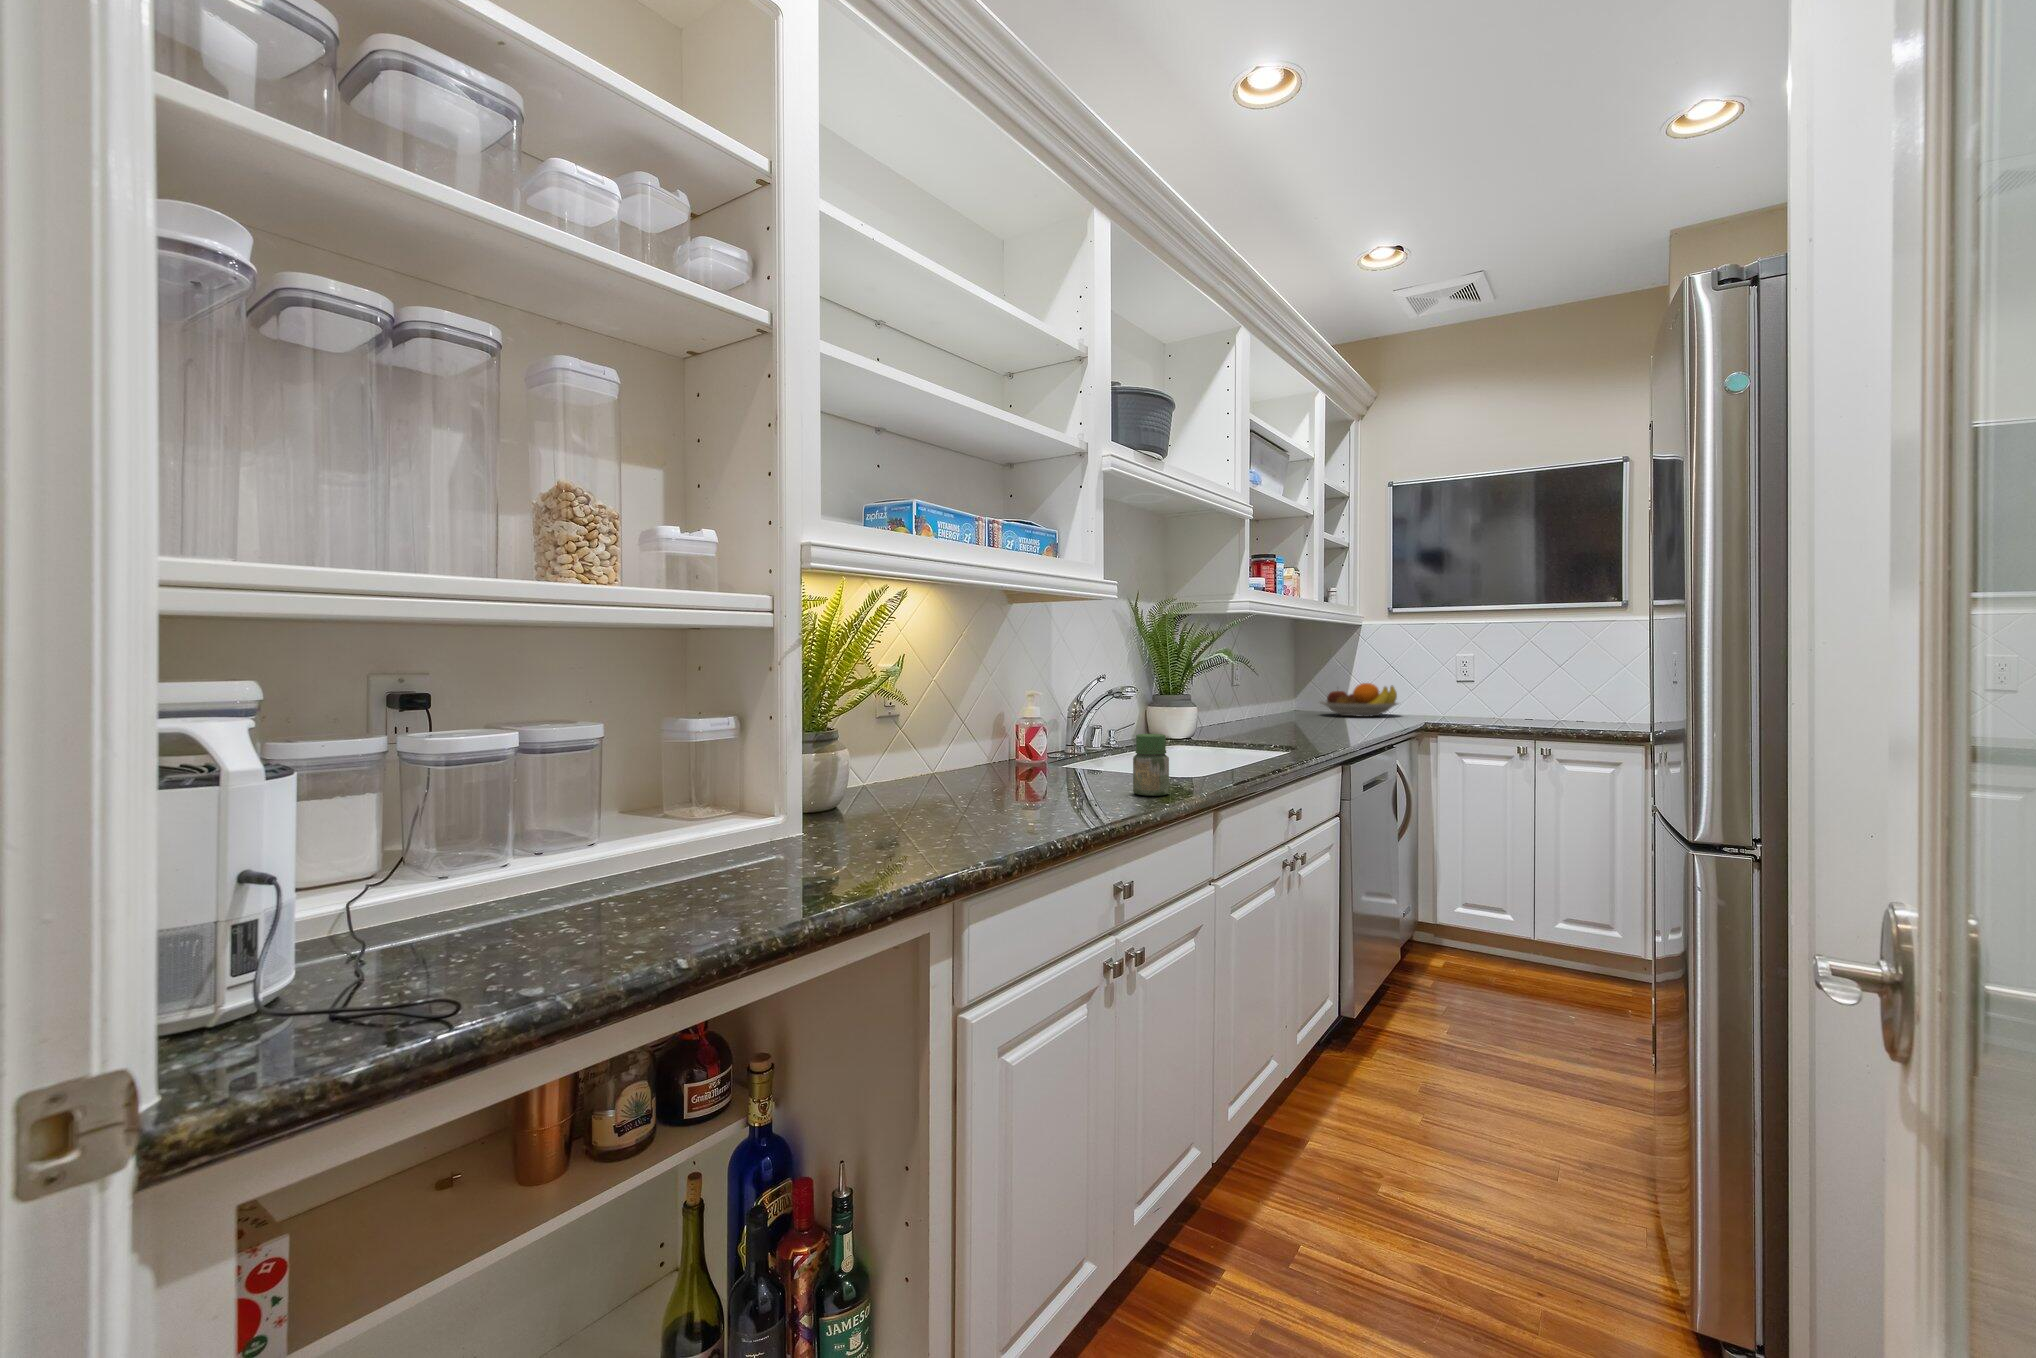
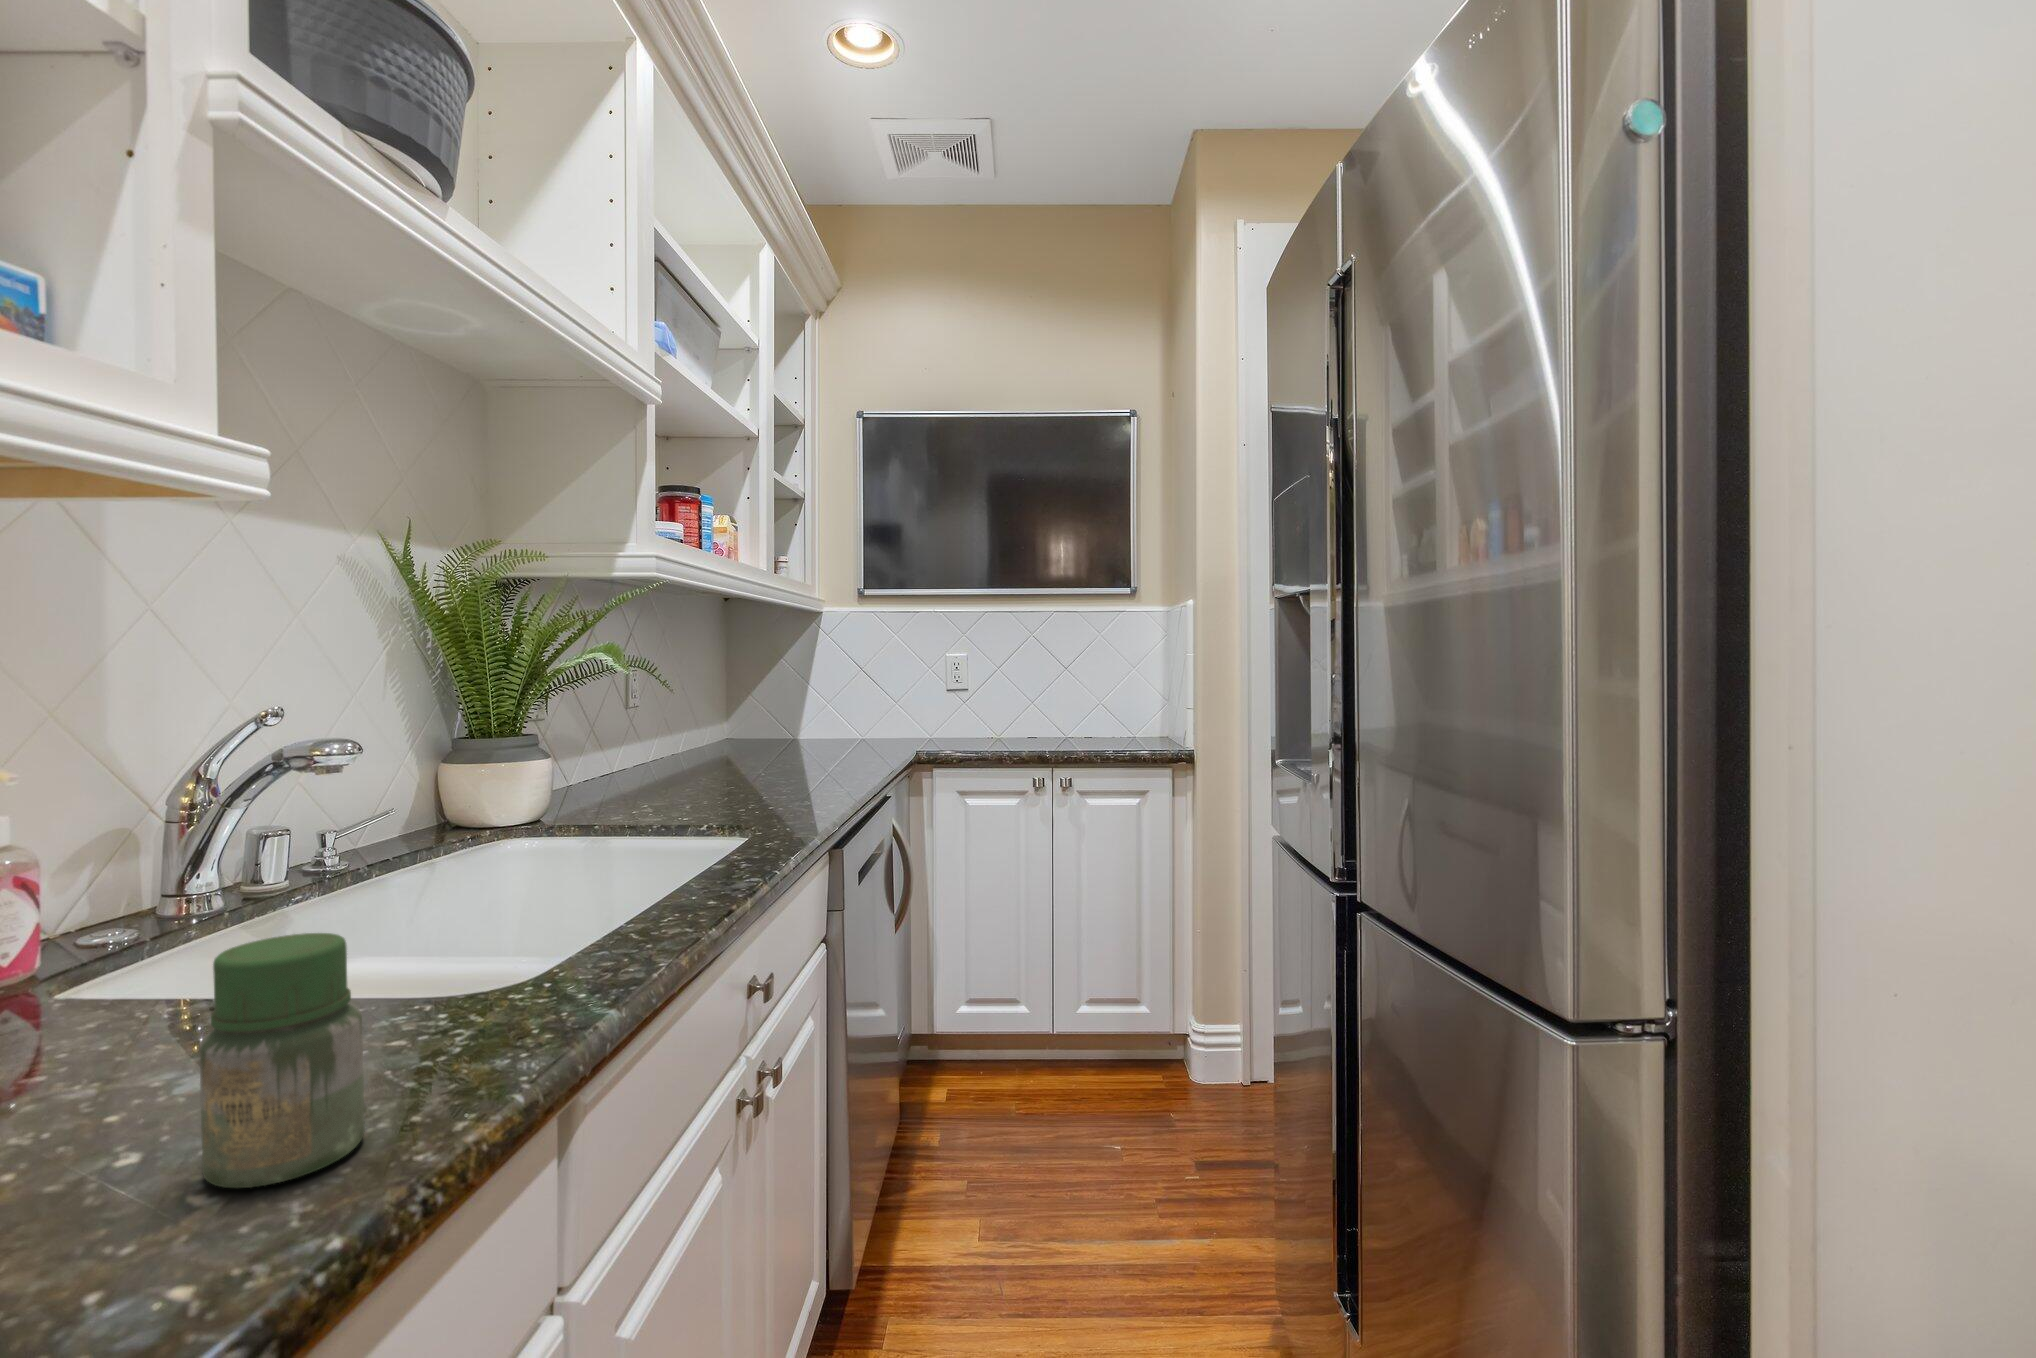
fruit bowl: present [1320,683,1398,717] -> none [765,696,876,744]

